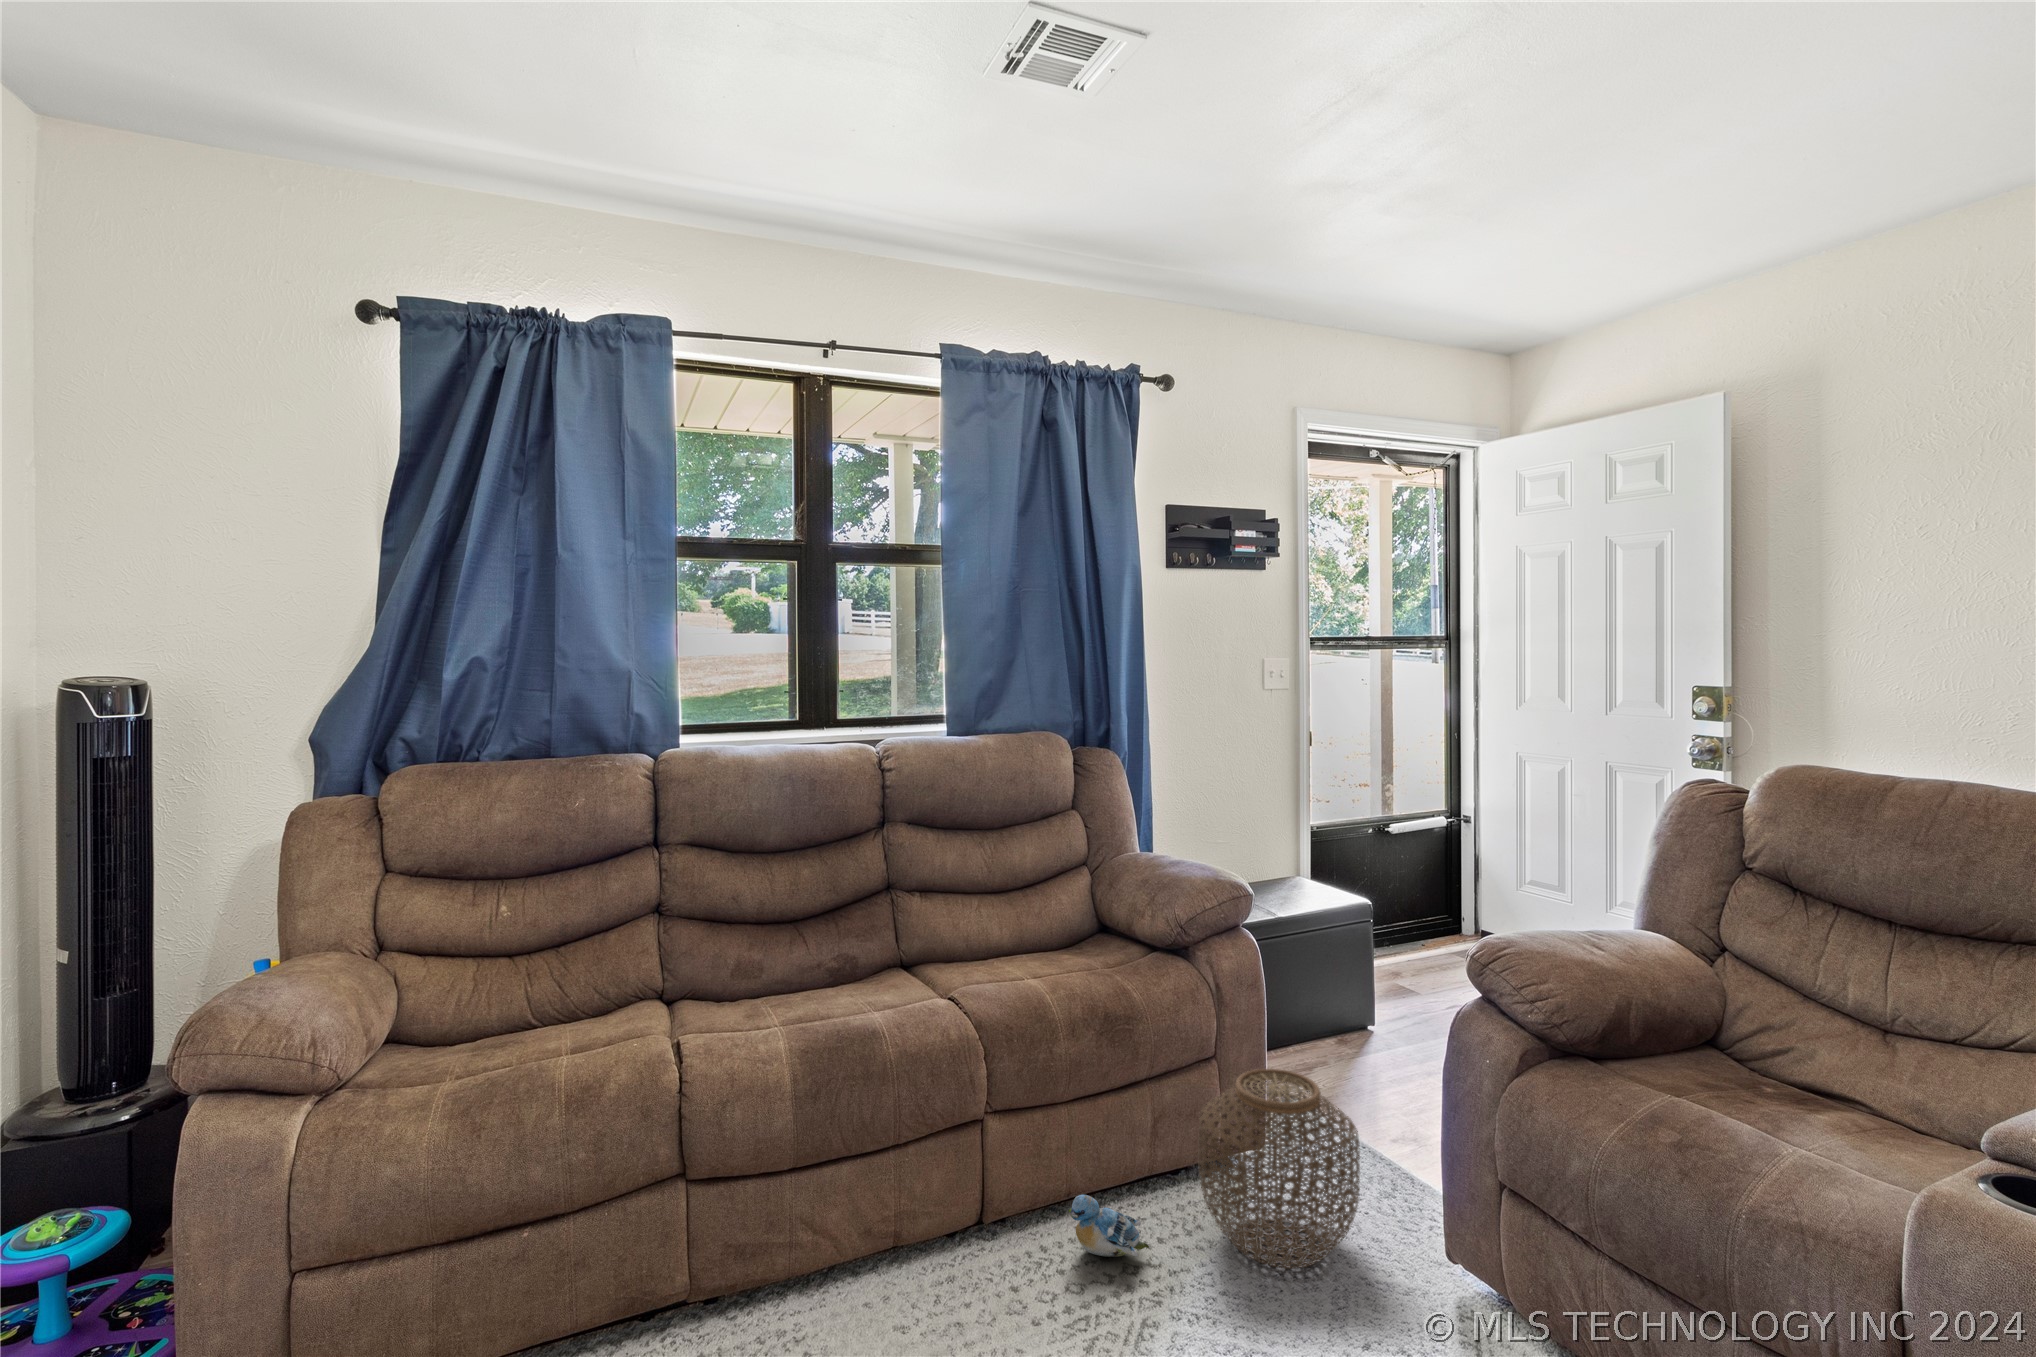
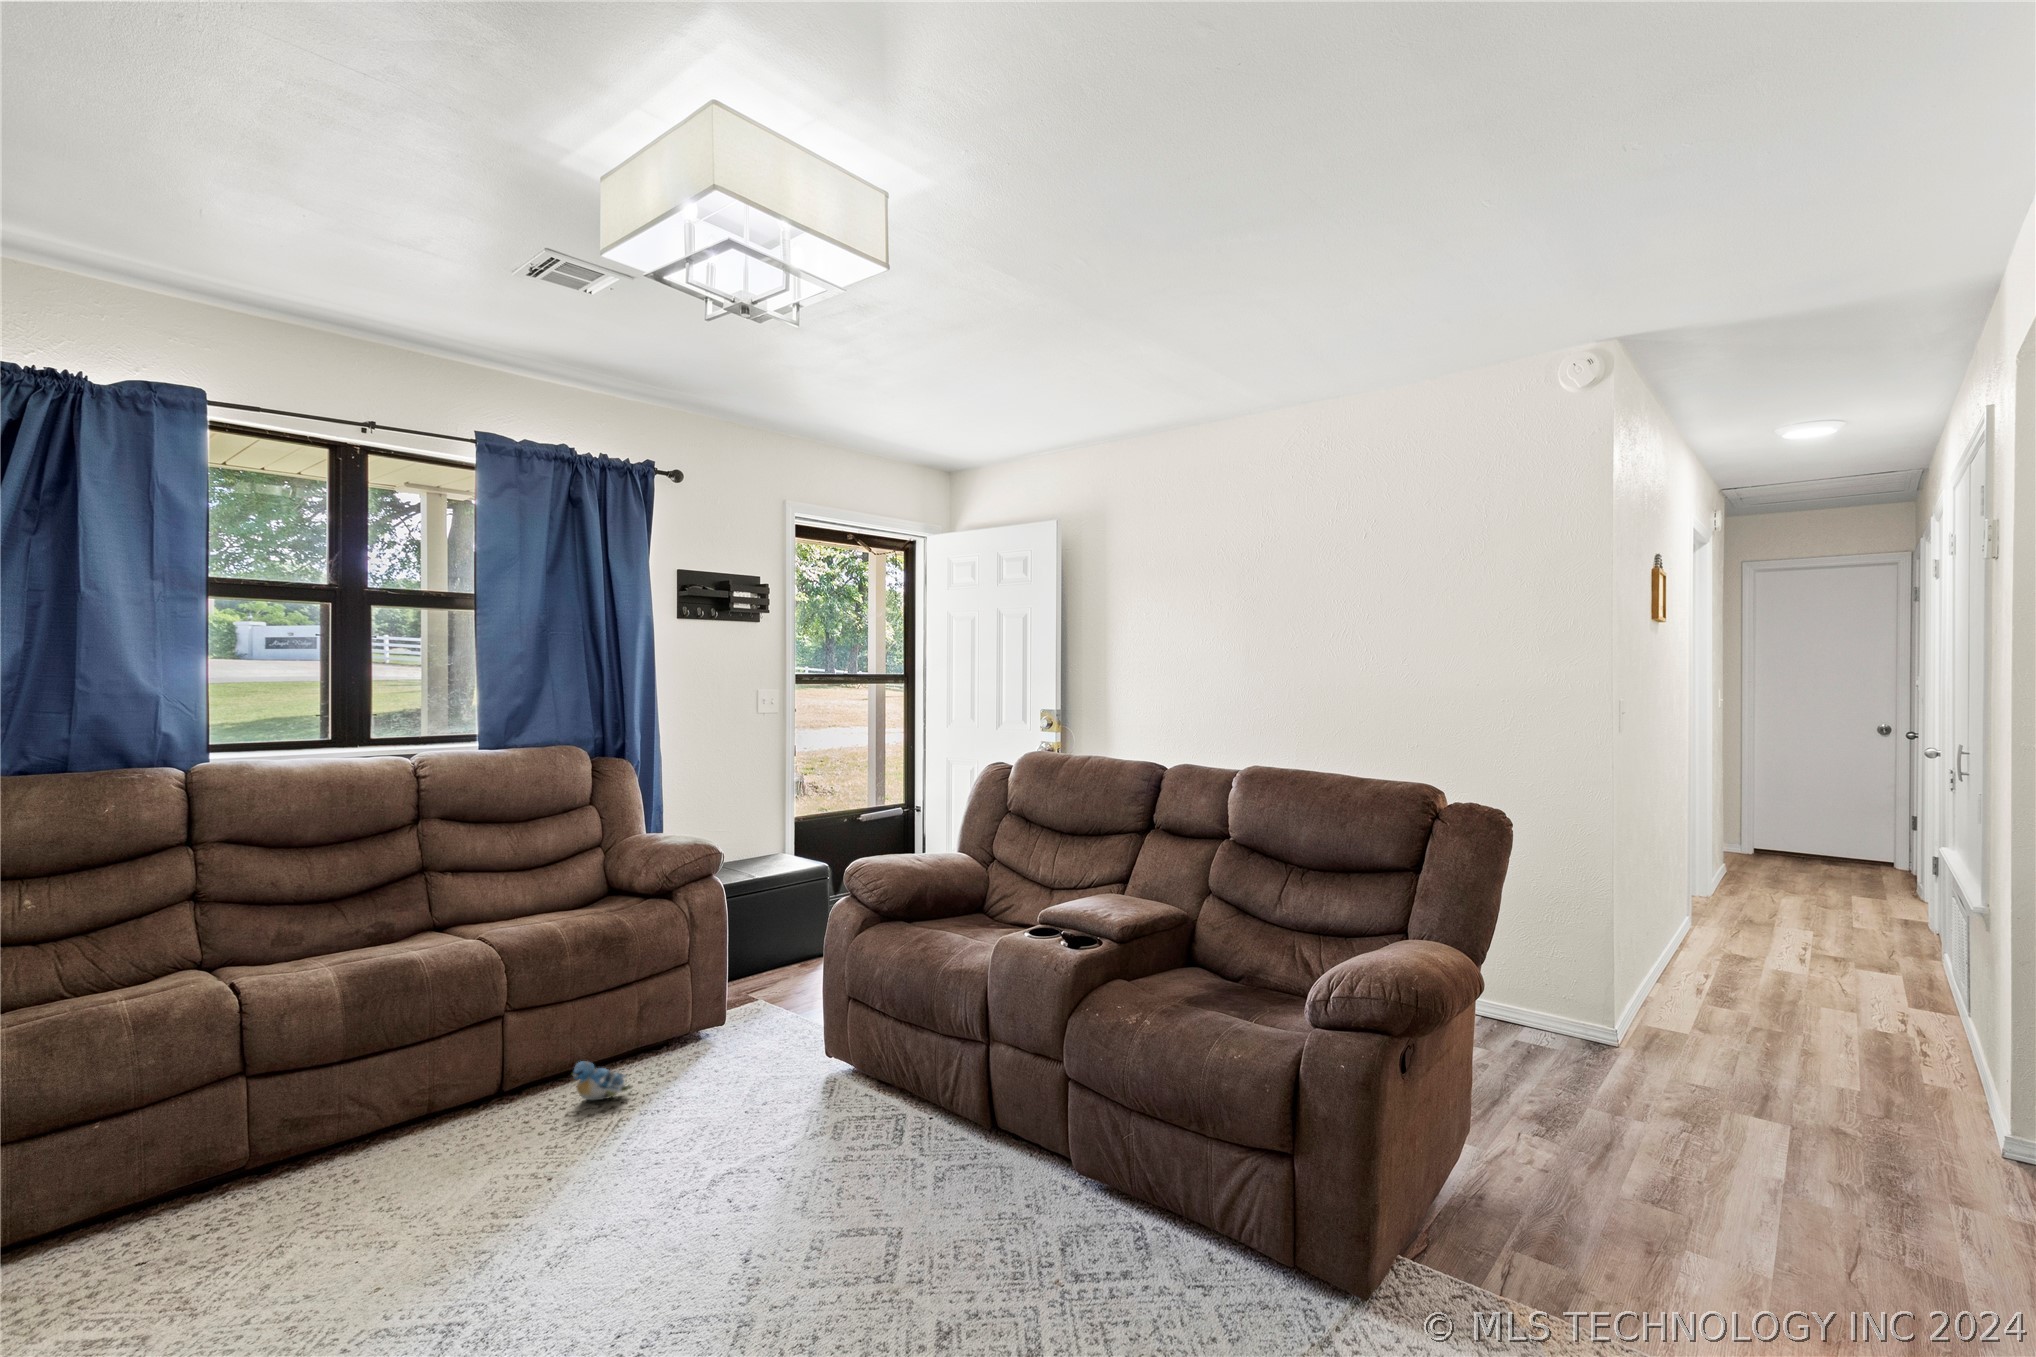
woven basket: present [1198,1069,1360,1269] -> none [670,960,777,1084]

